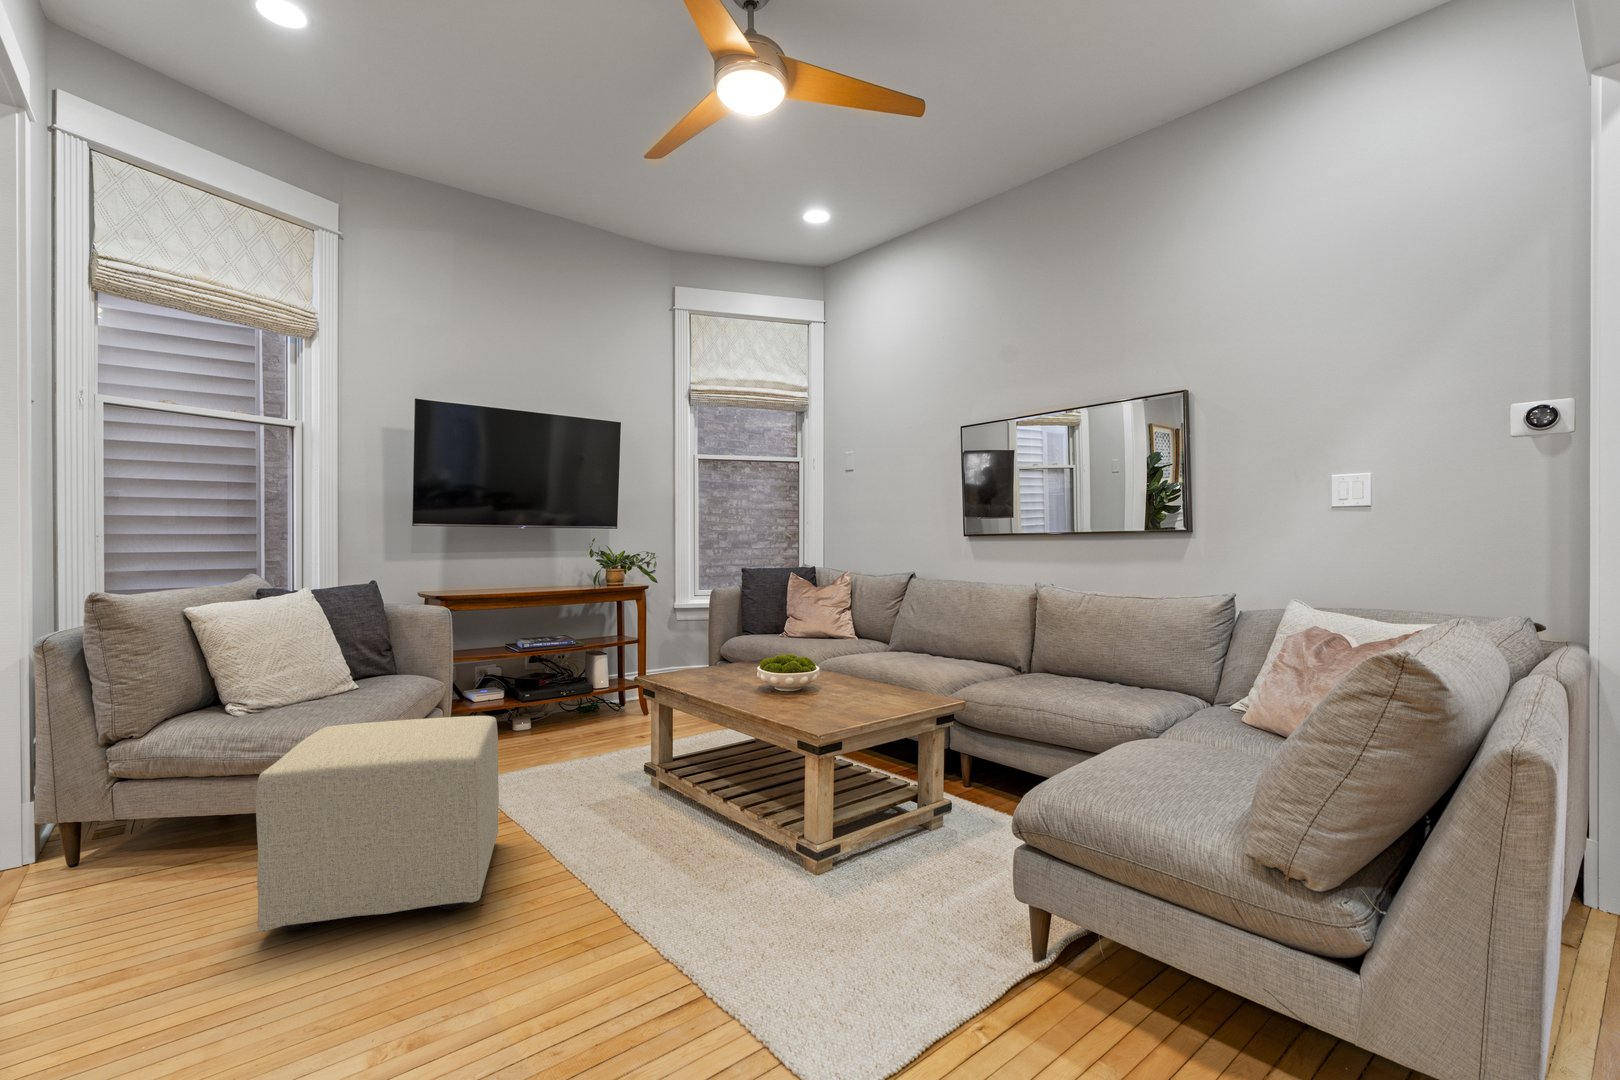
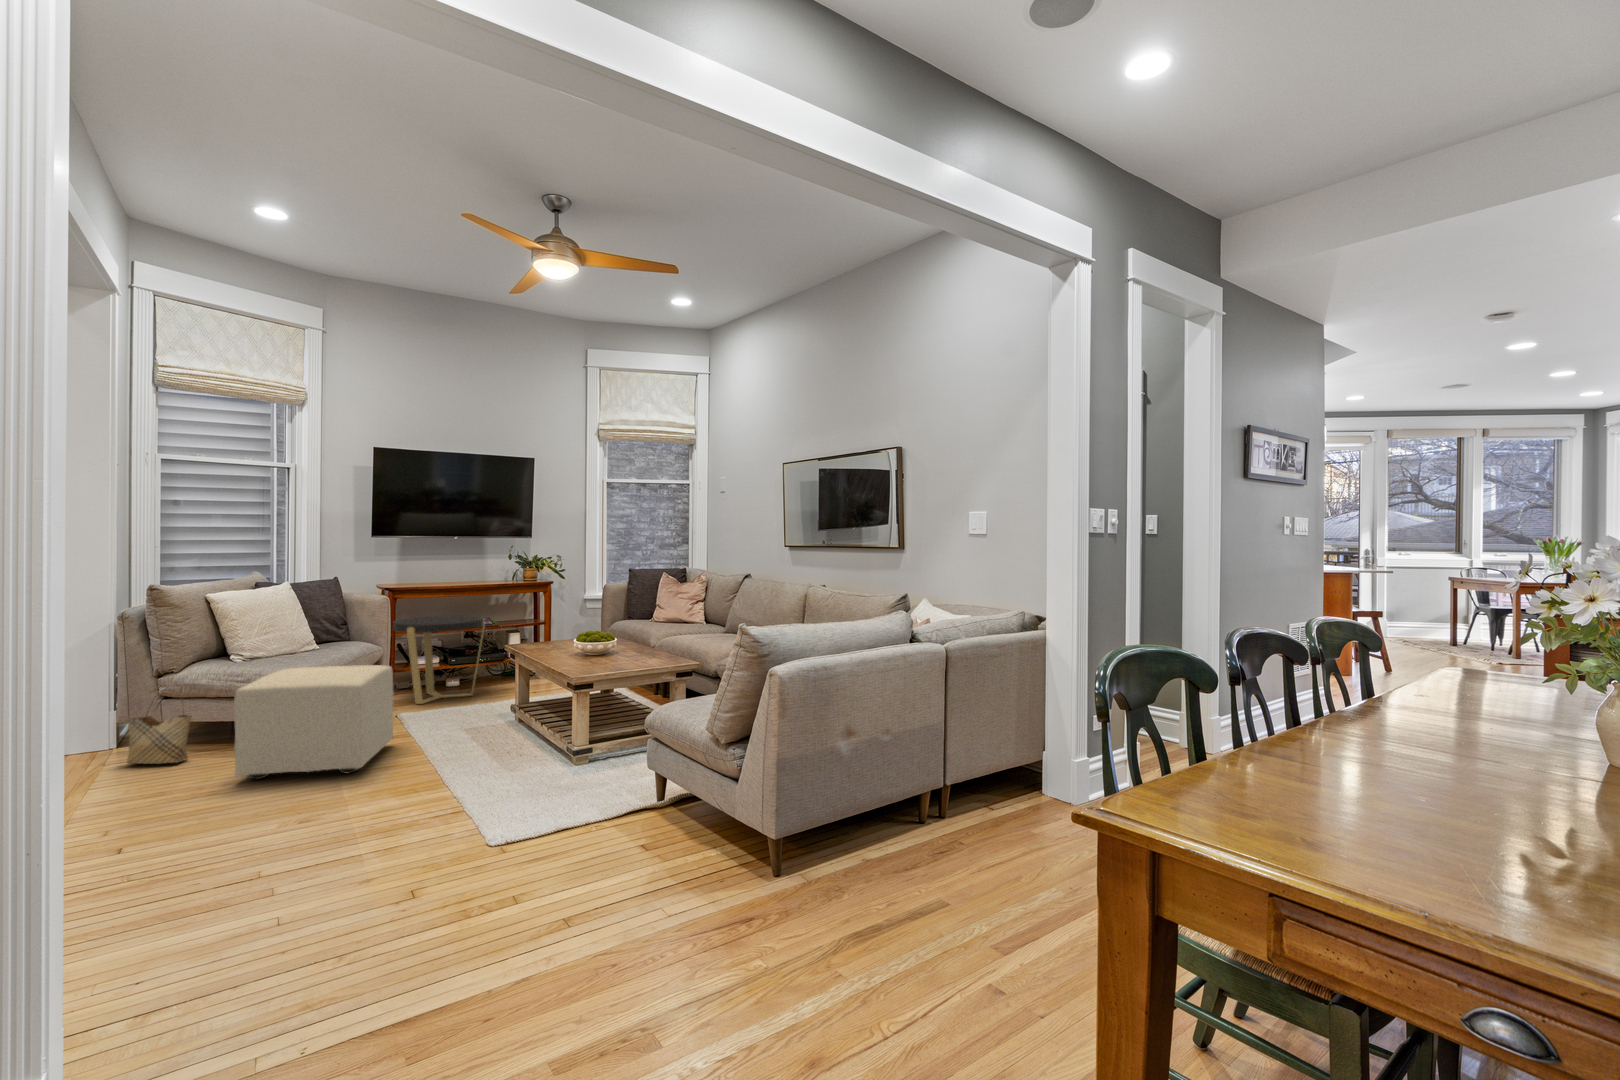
side table: none [453,633,579,764] -> present [393,615,485,704]
woven basket: none [51,767,168,904] -> present [126,689,191,764]

